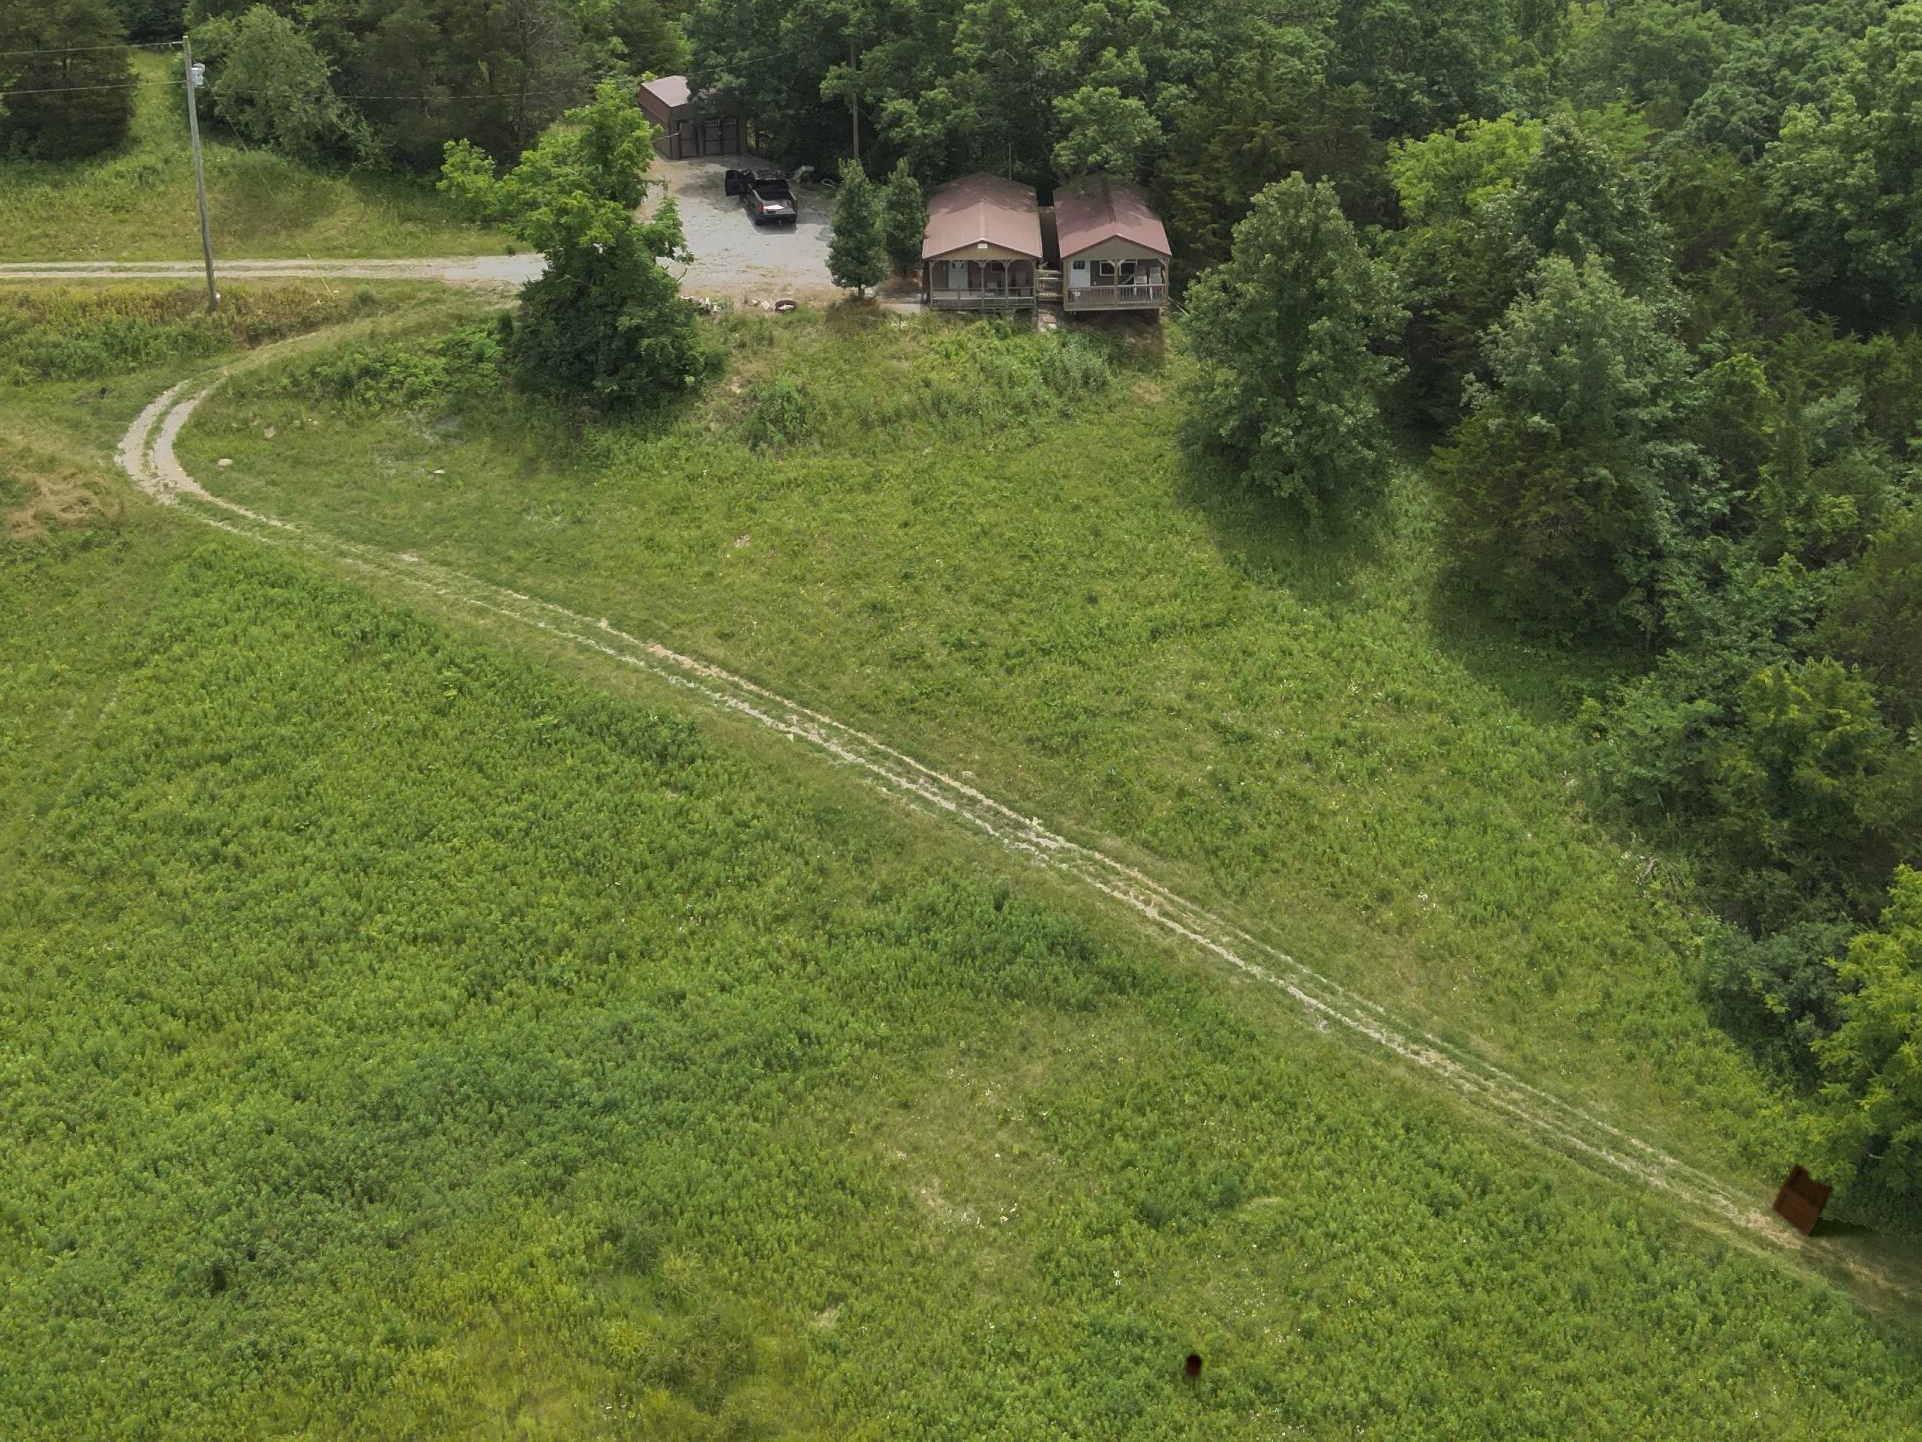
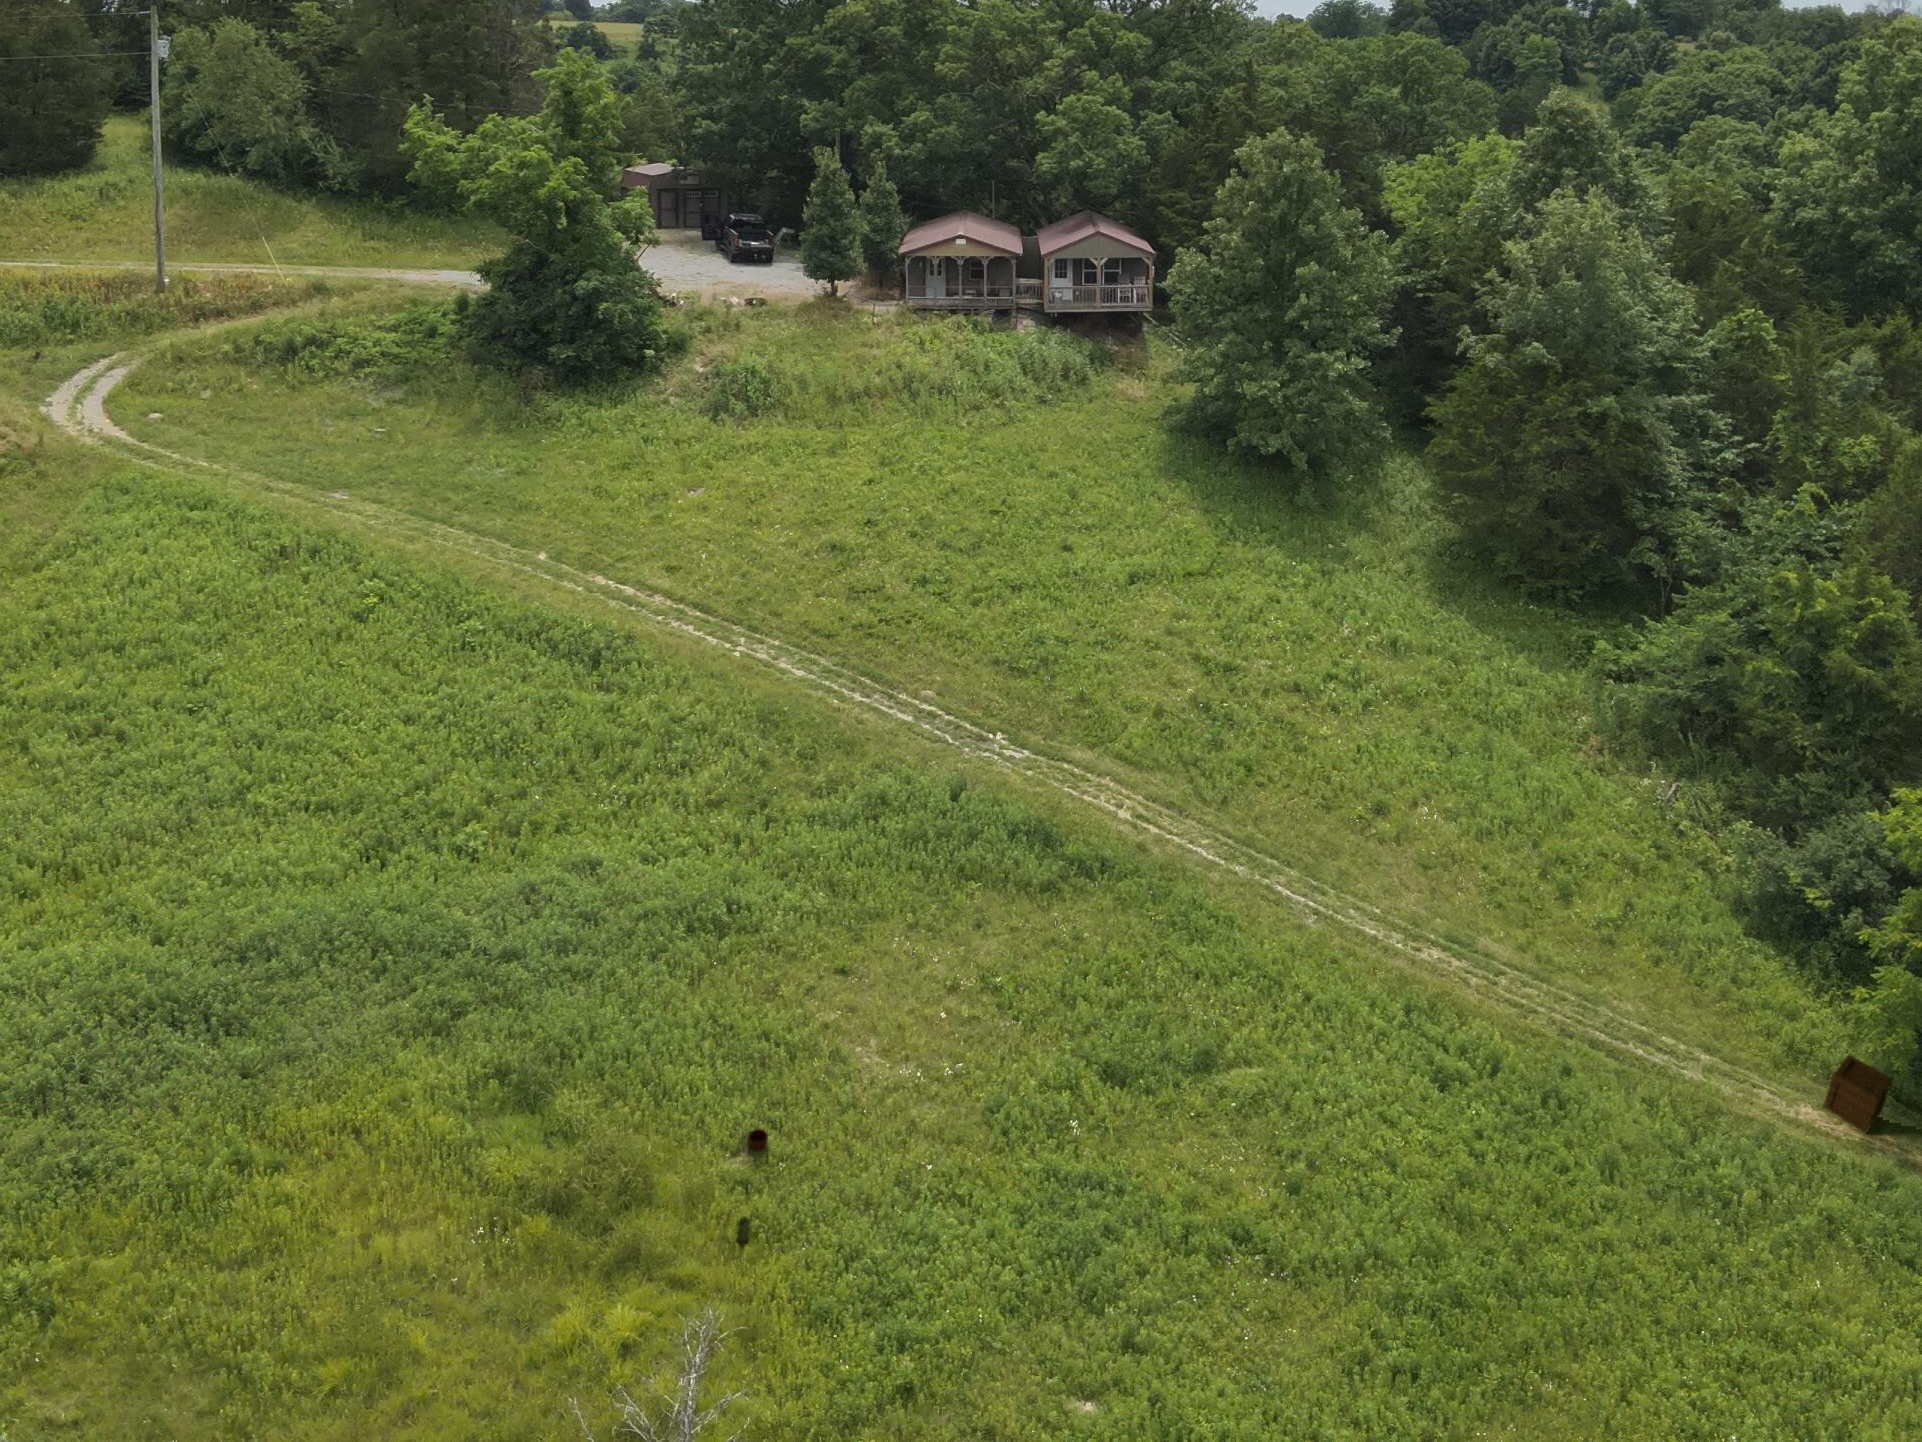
watering can: present [212,1269,227,1290] -> present [736,1217,751,1244]
planter: present [1184,1353,1203,1381] -> present [747,1129,768,1159]

